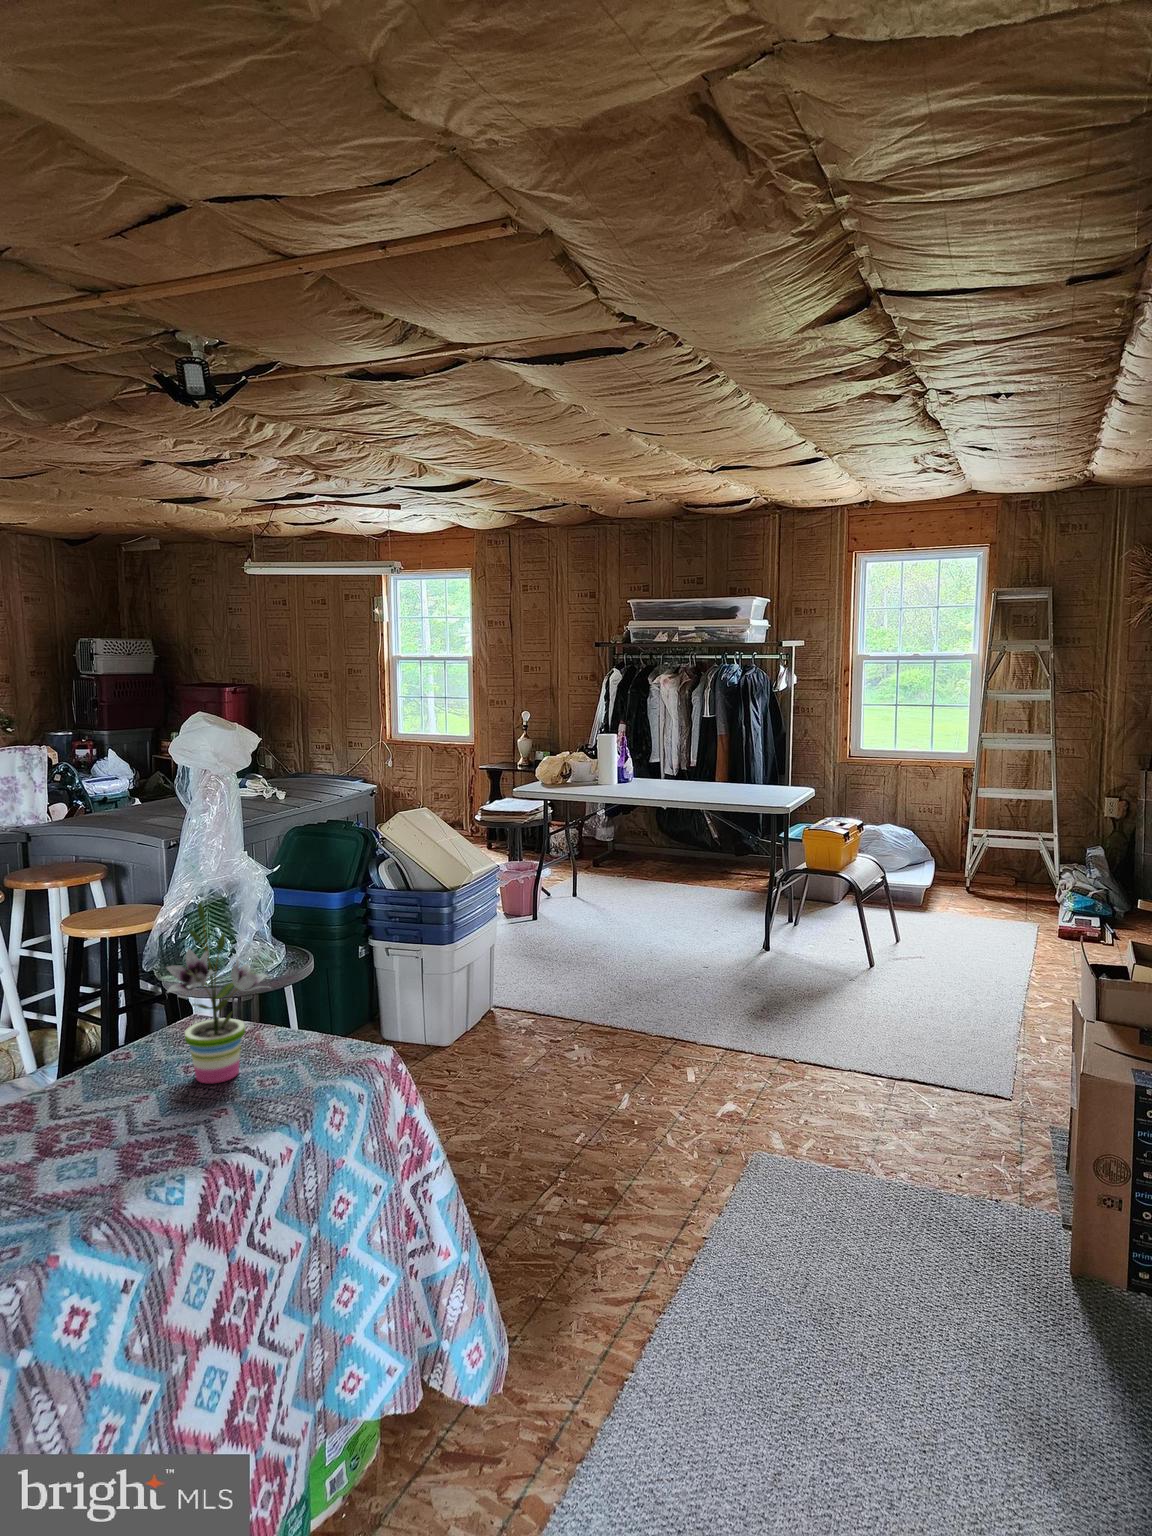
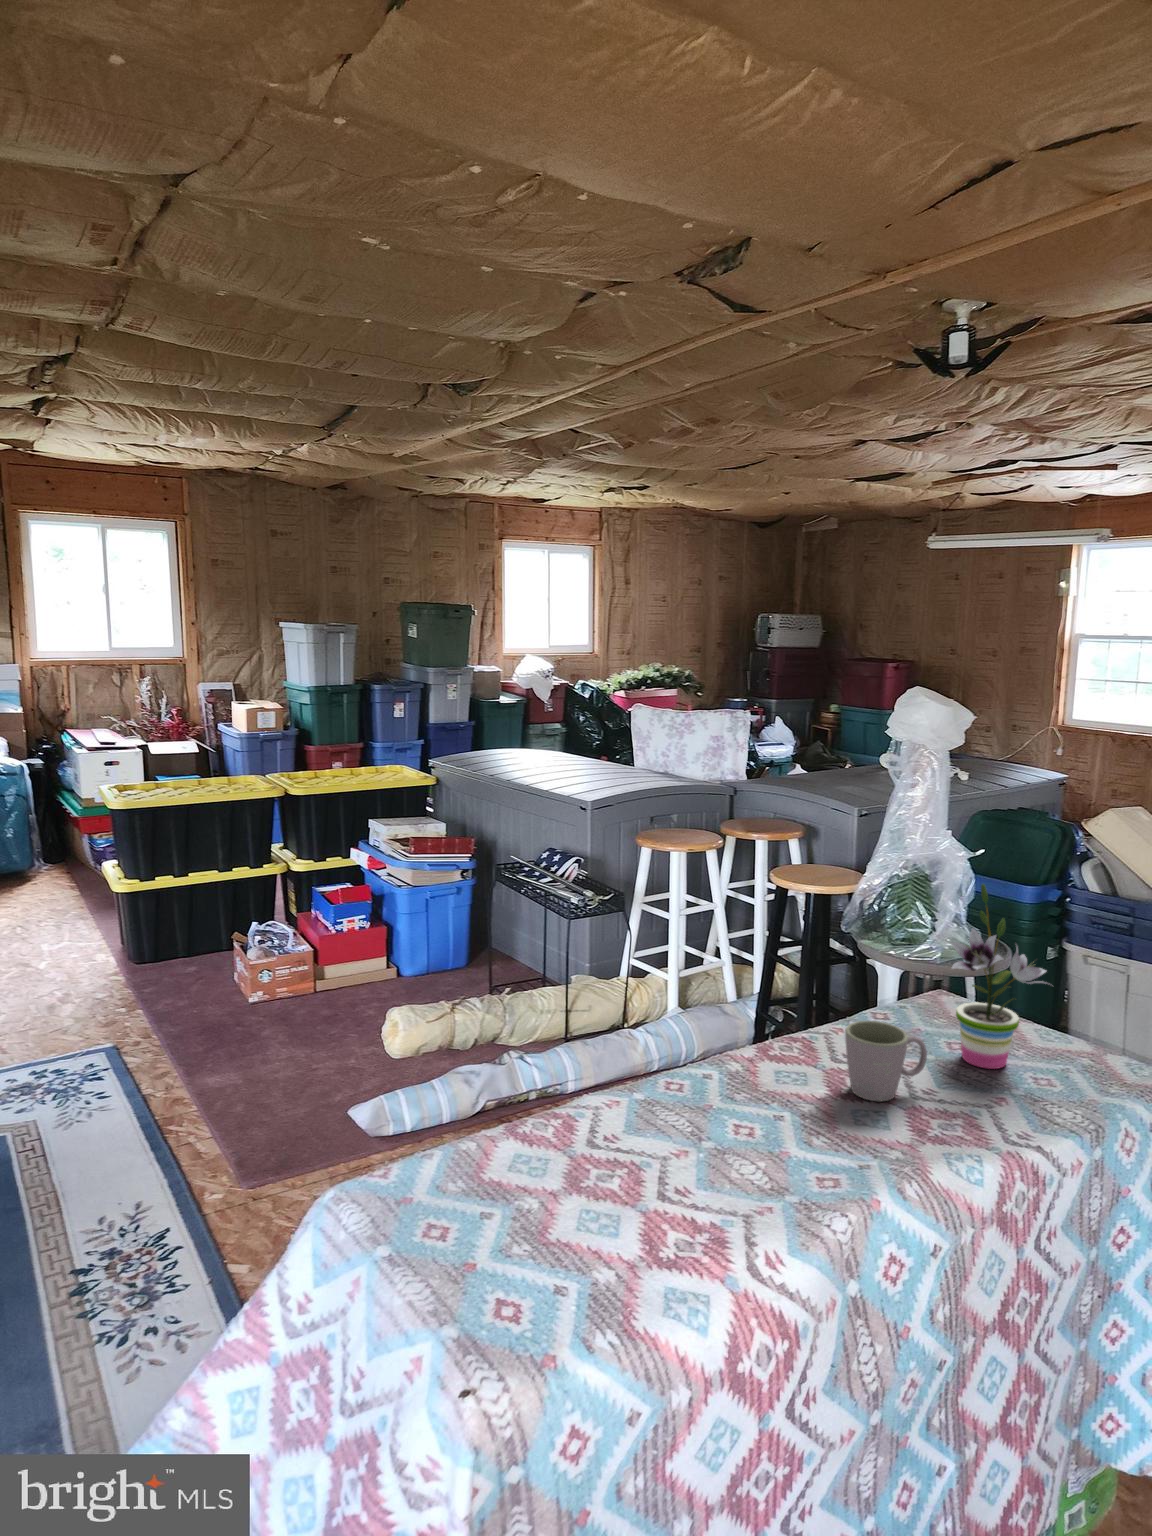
mug: none [47,1065,143,1151] -> present [845,1021,927,1101]

